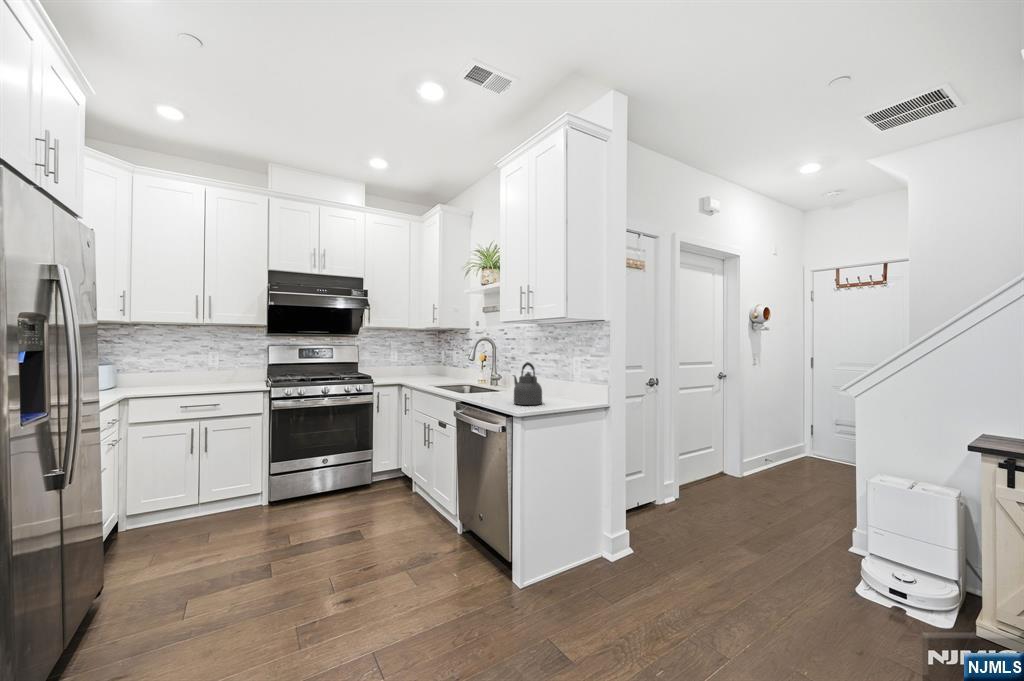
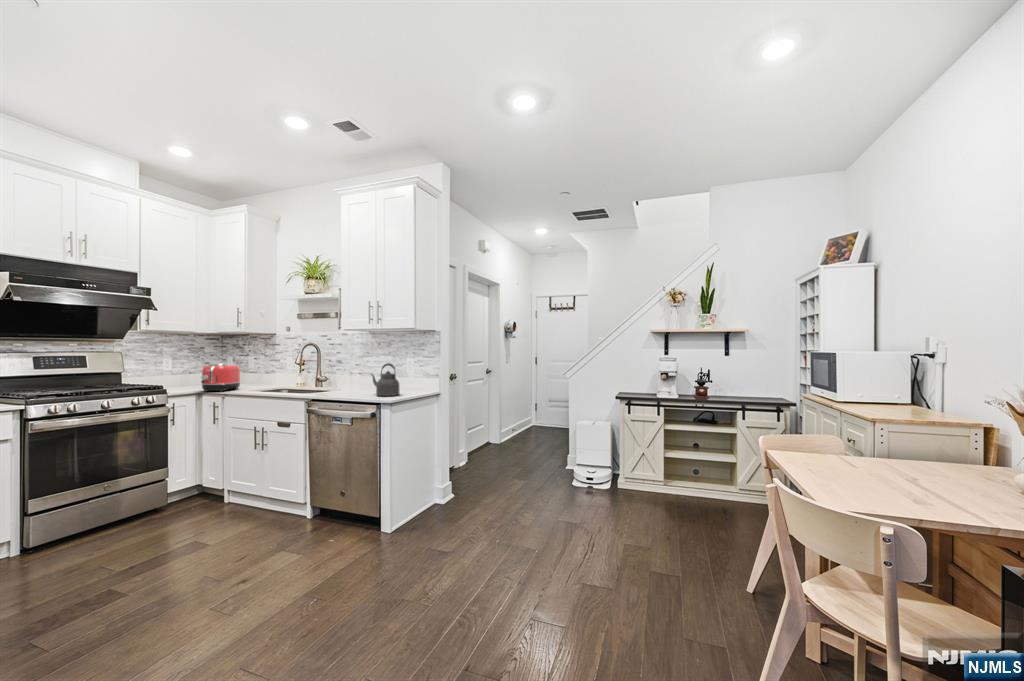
toaster: none [395,357,431,384] -> present [201,363,240,392]

